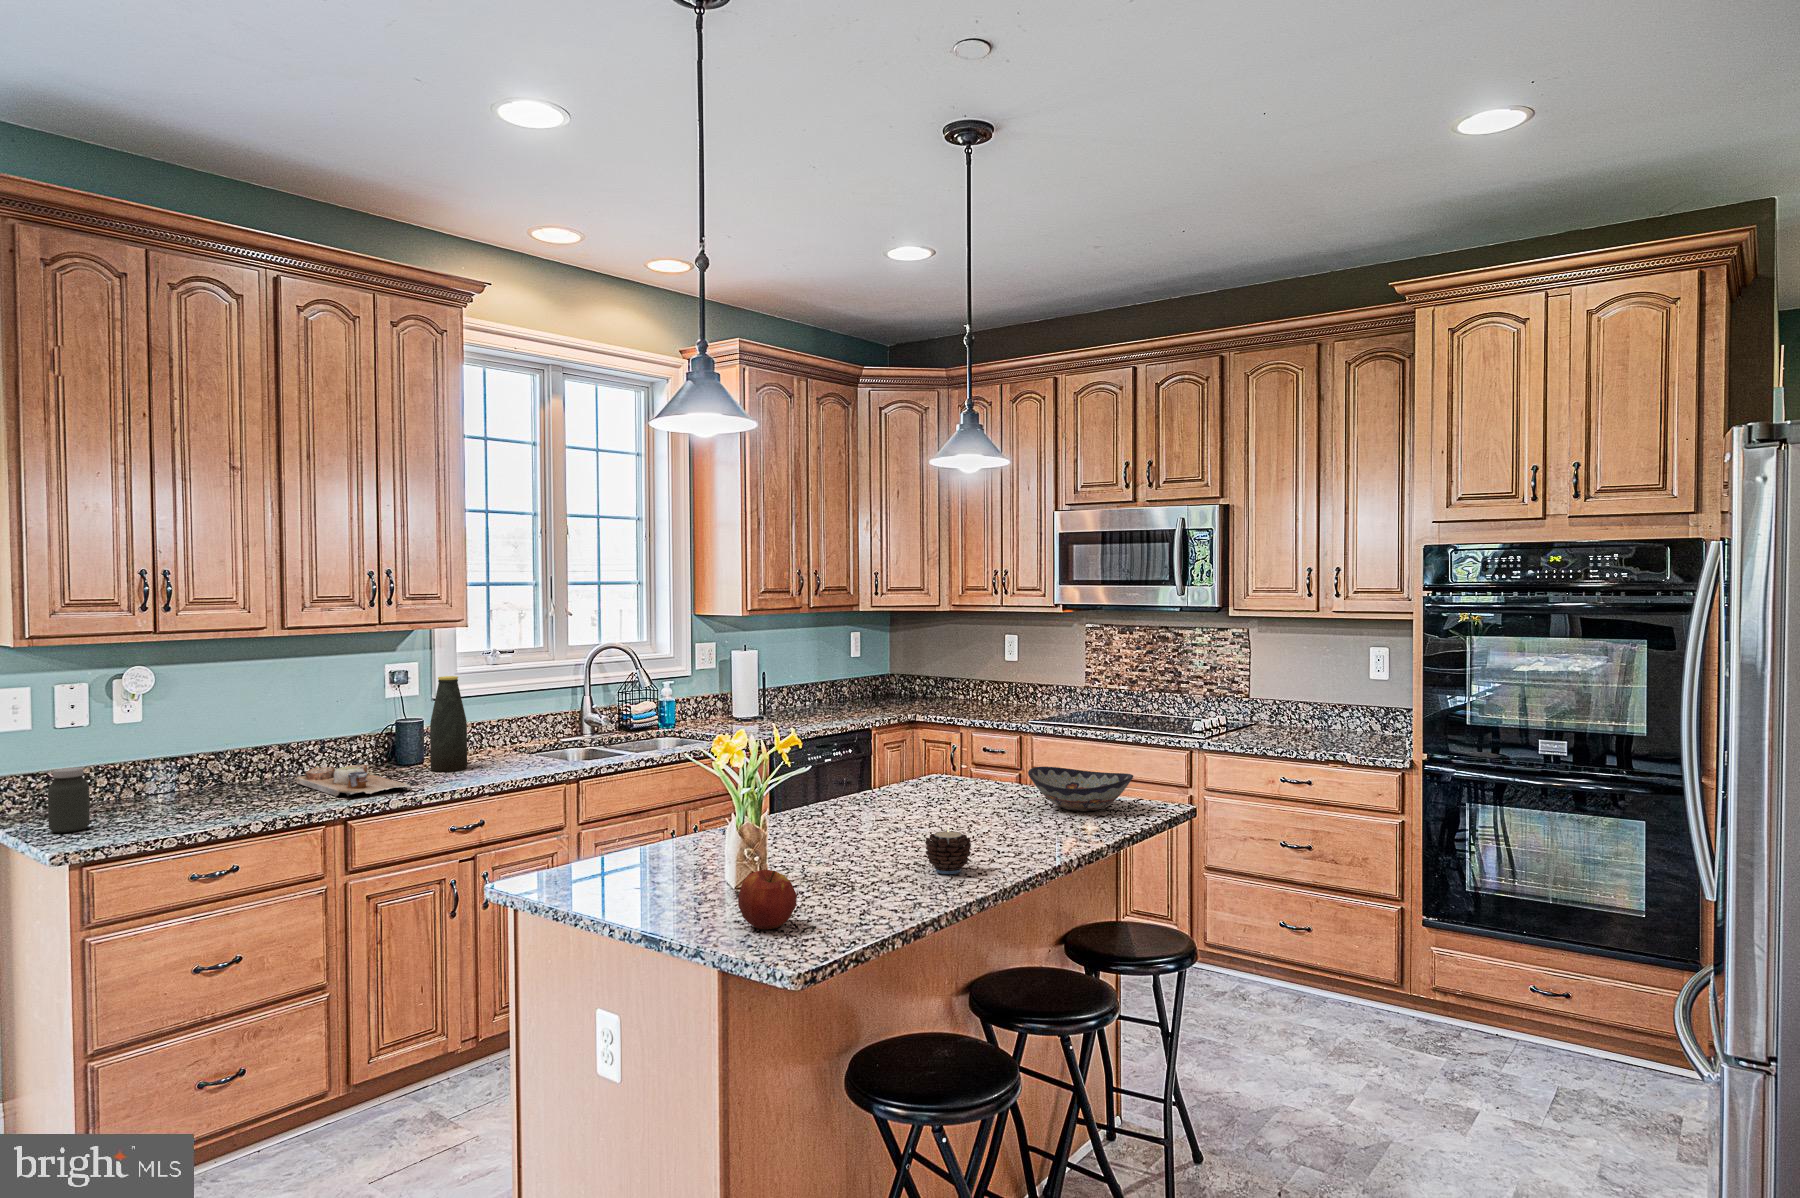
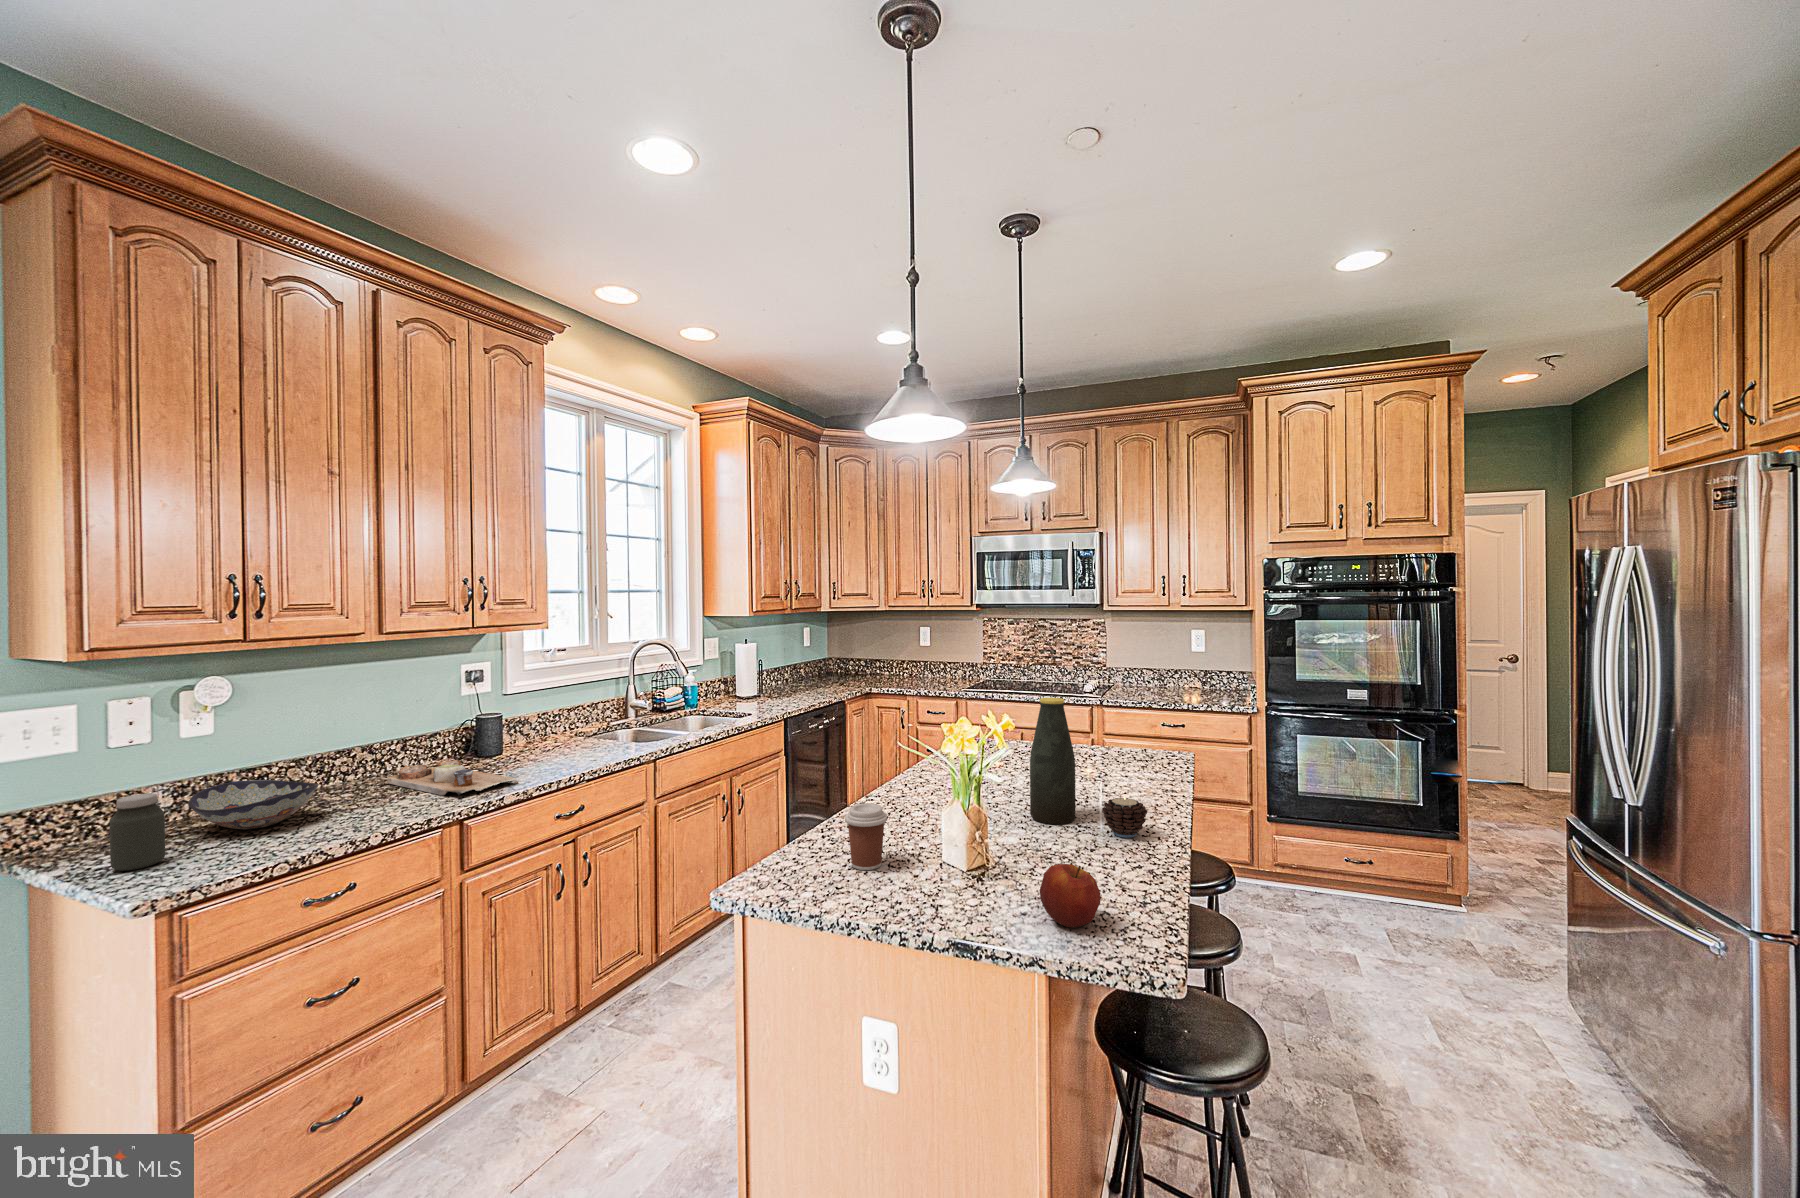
bottle: present [430,676,467,772] -> present [1030,698,1076,824]
decorative bowl: present [1028,767,1133,811] -> present [189,780,319,829]
coffee cup: none [628,813,673,879] -> present [845,803,887,870]

